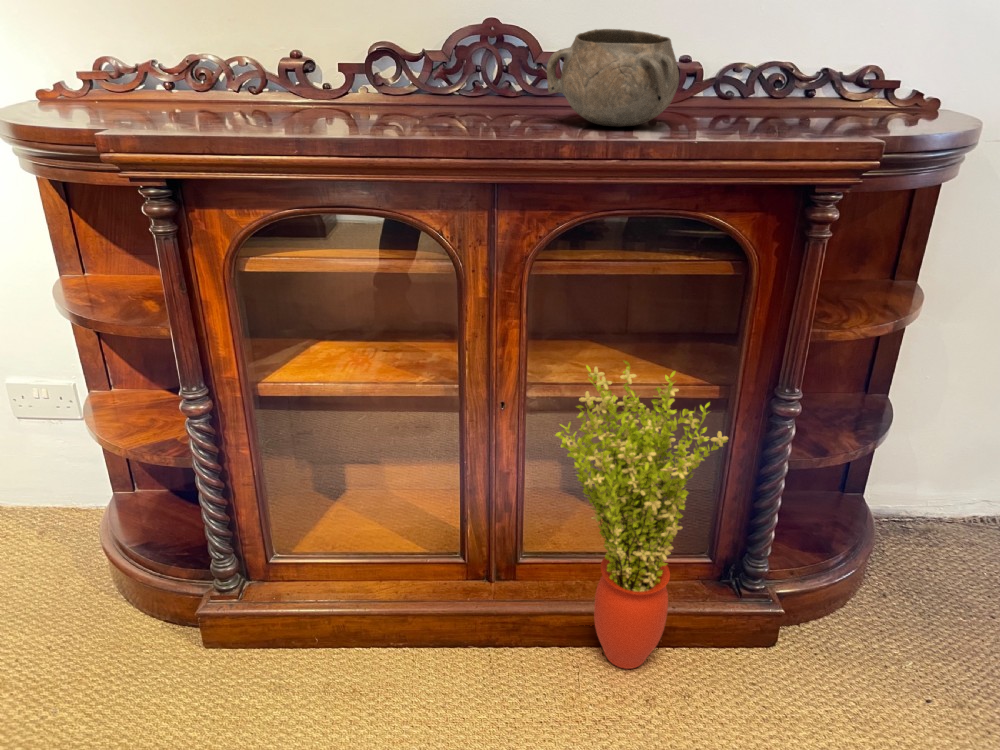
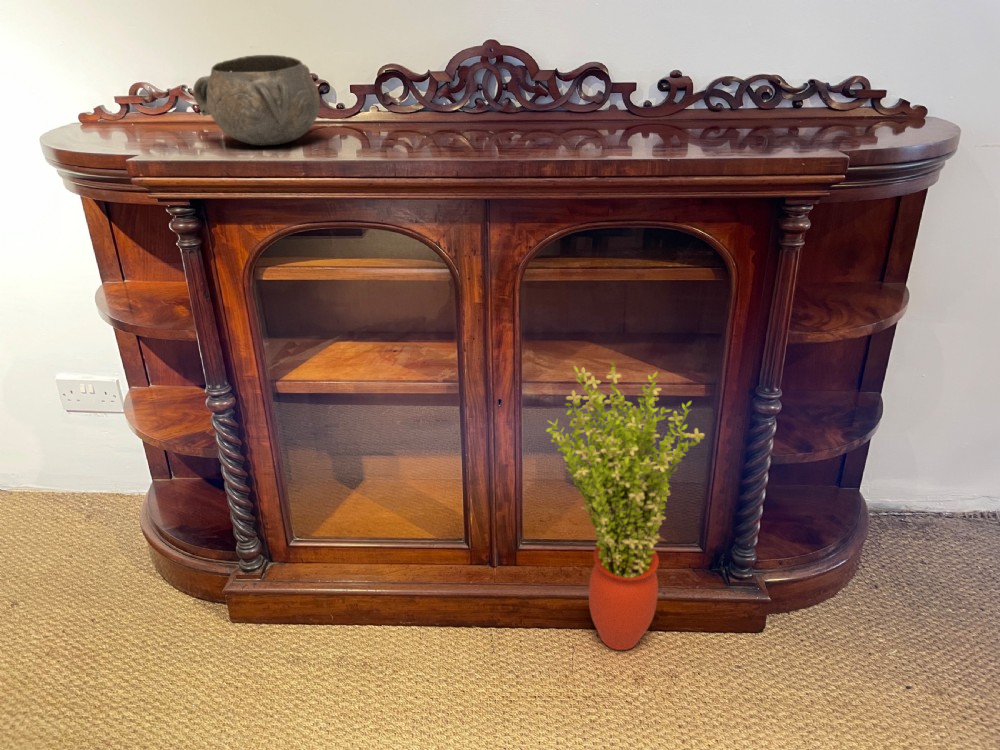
decorative bowl: present [547,29,679,127] -> present [193,55,320,146]

